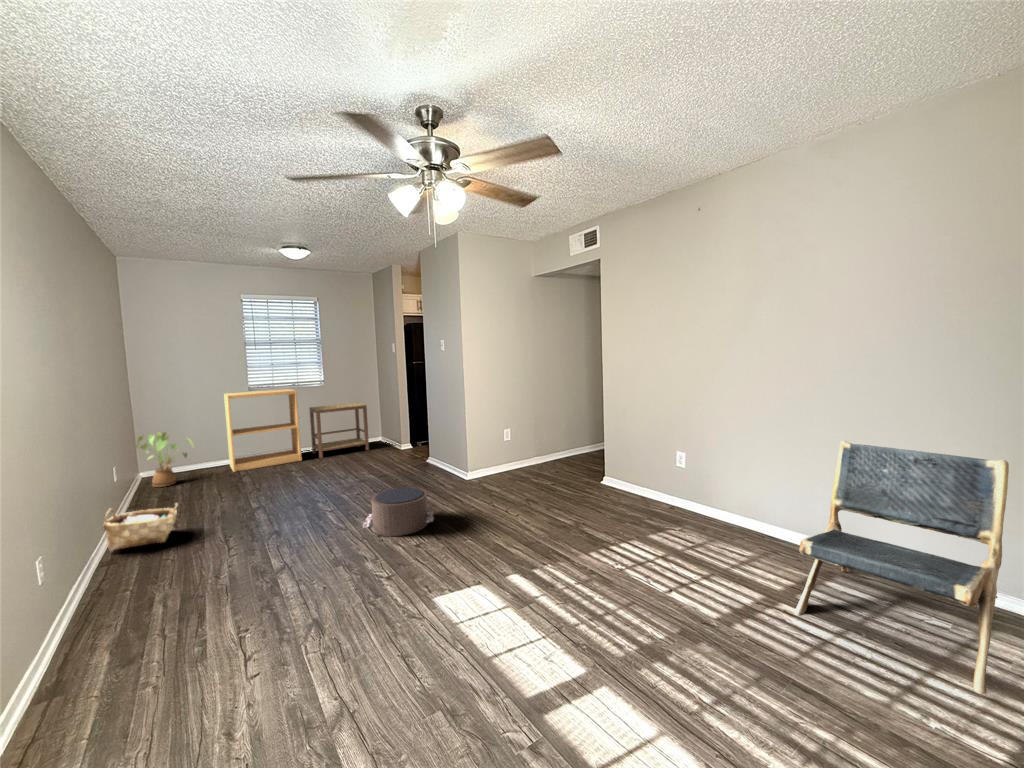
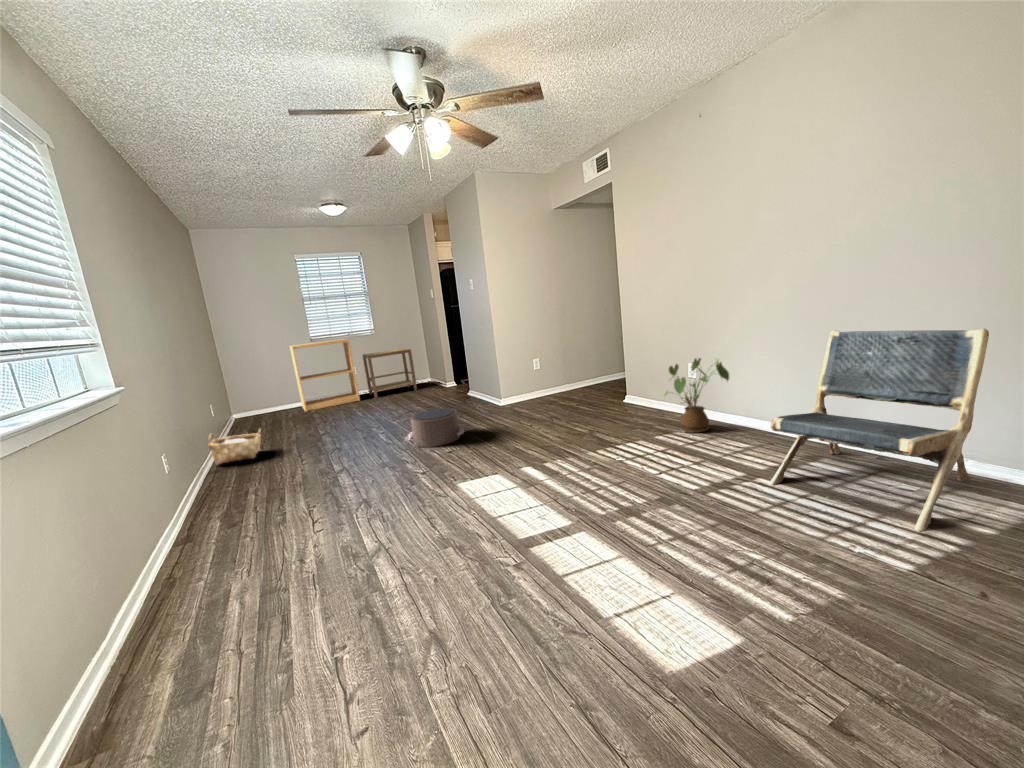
house plant: present [136,432,194,487] -> present [664,358,729,433]

